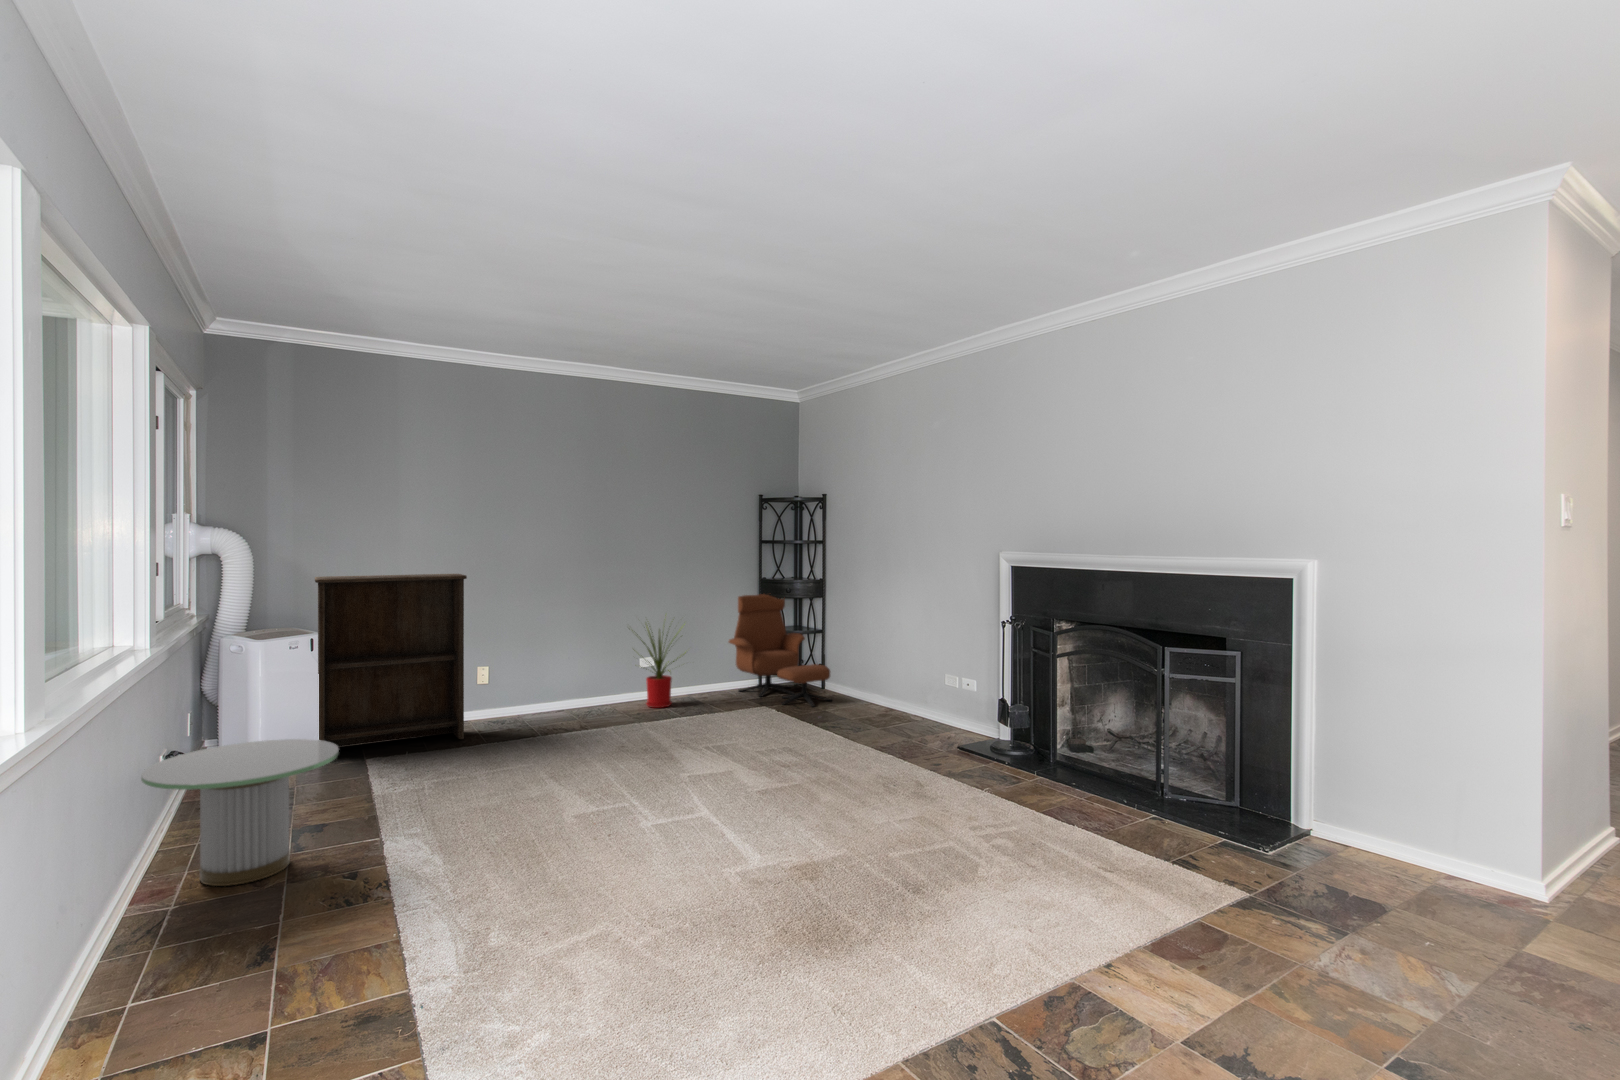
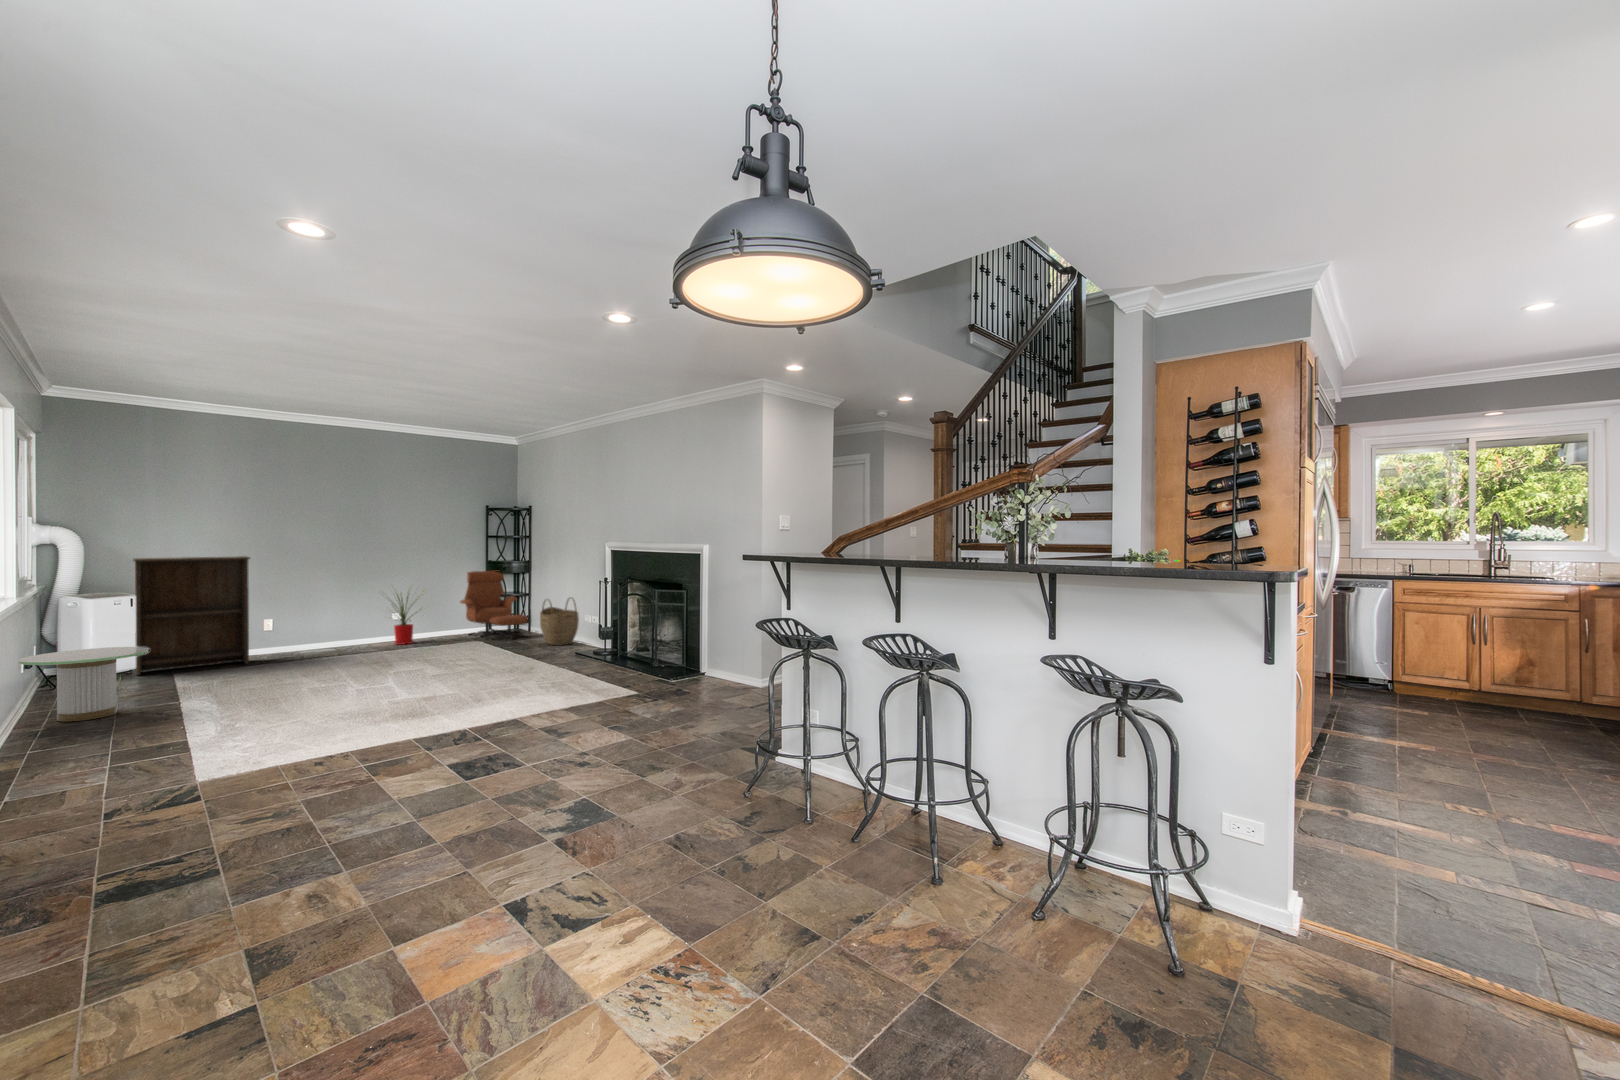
woven basket: none [864,643,928,724] -> present [540,598,579,646]

